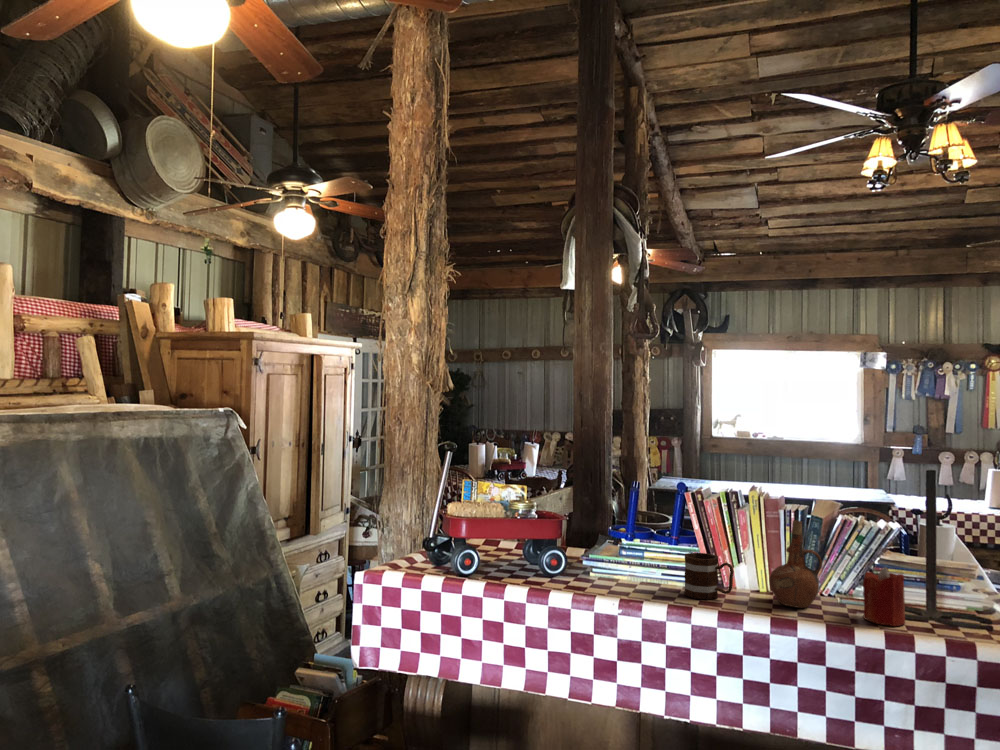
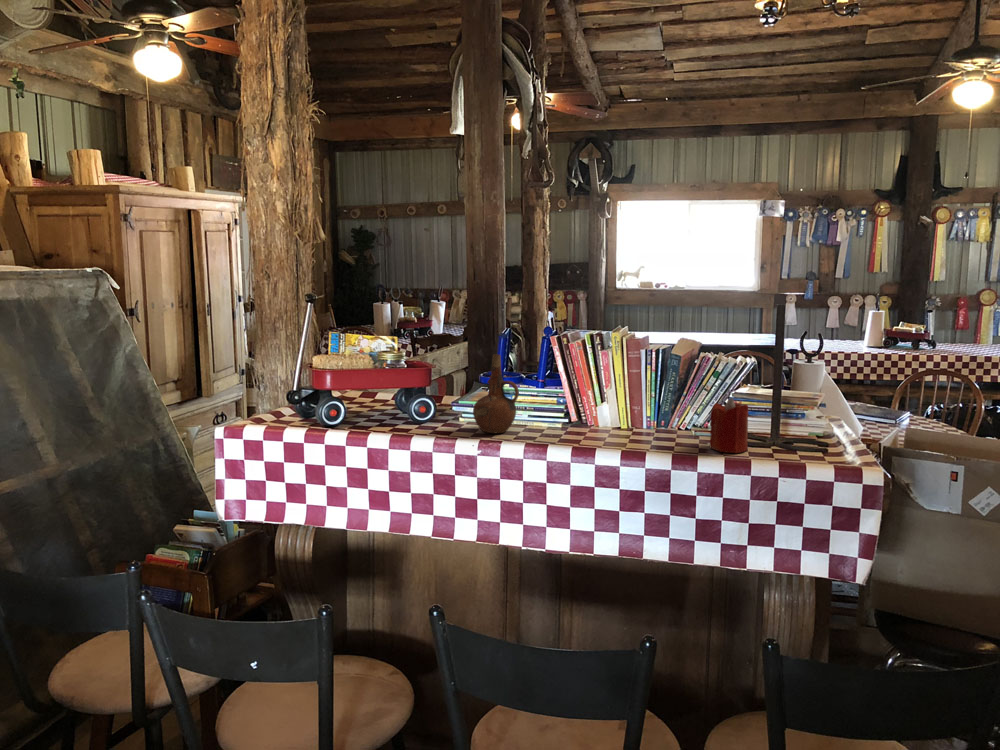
ceramic pitcher: present [769,520,822,608] -> present [473,354,519,433]
mug: present [684,553,734,600] -> none [545,393,591,438]

